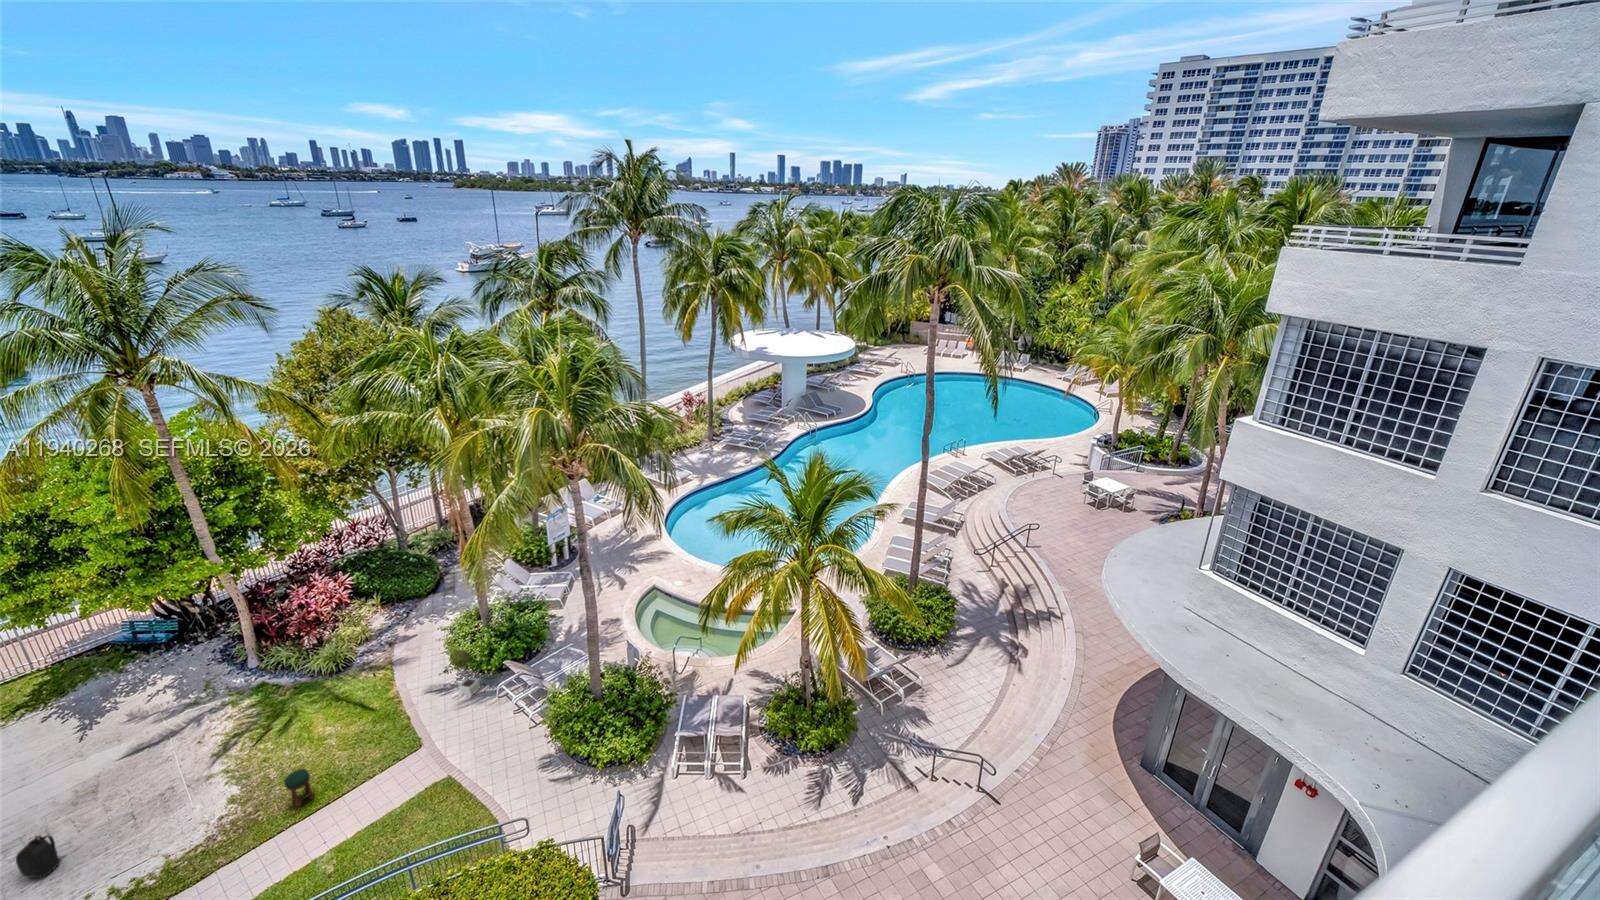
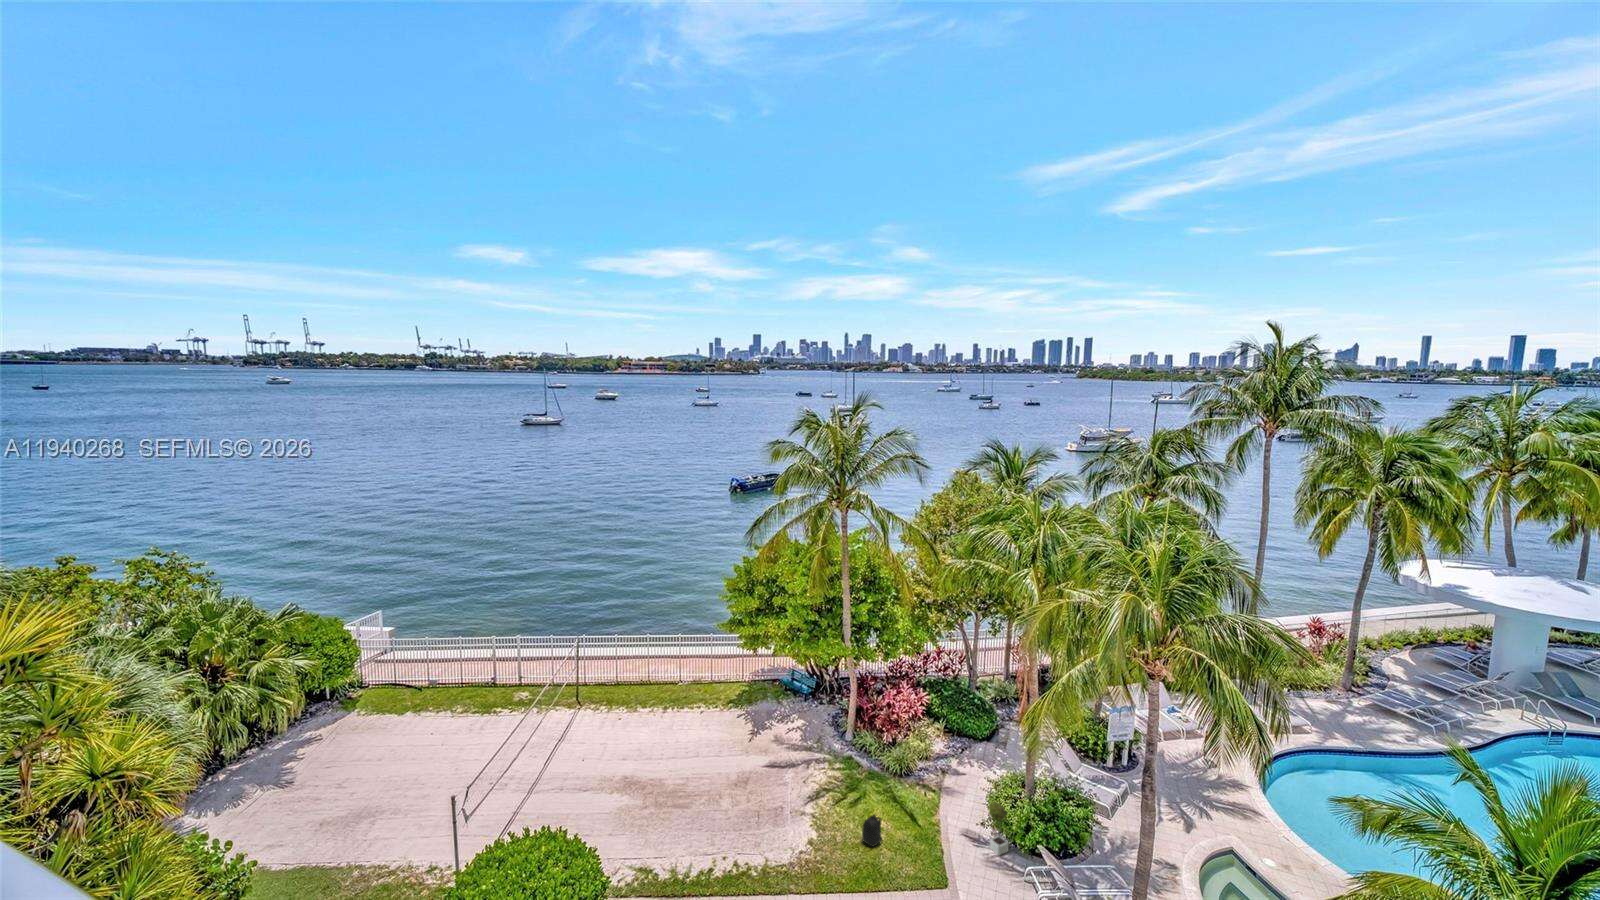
stool: present [284,769,315,807] -> none [845,842,863,875]
backpack: present [16,835,61,878] -> present [862,815,881,847]

